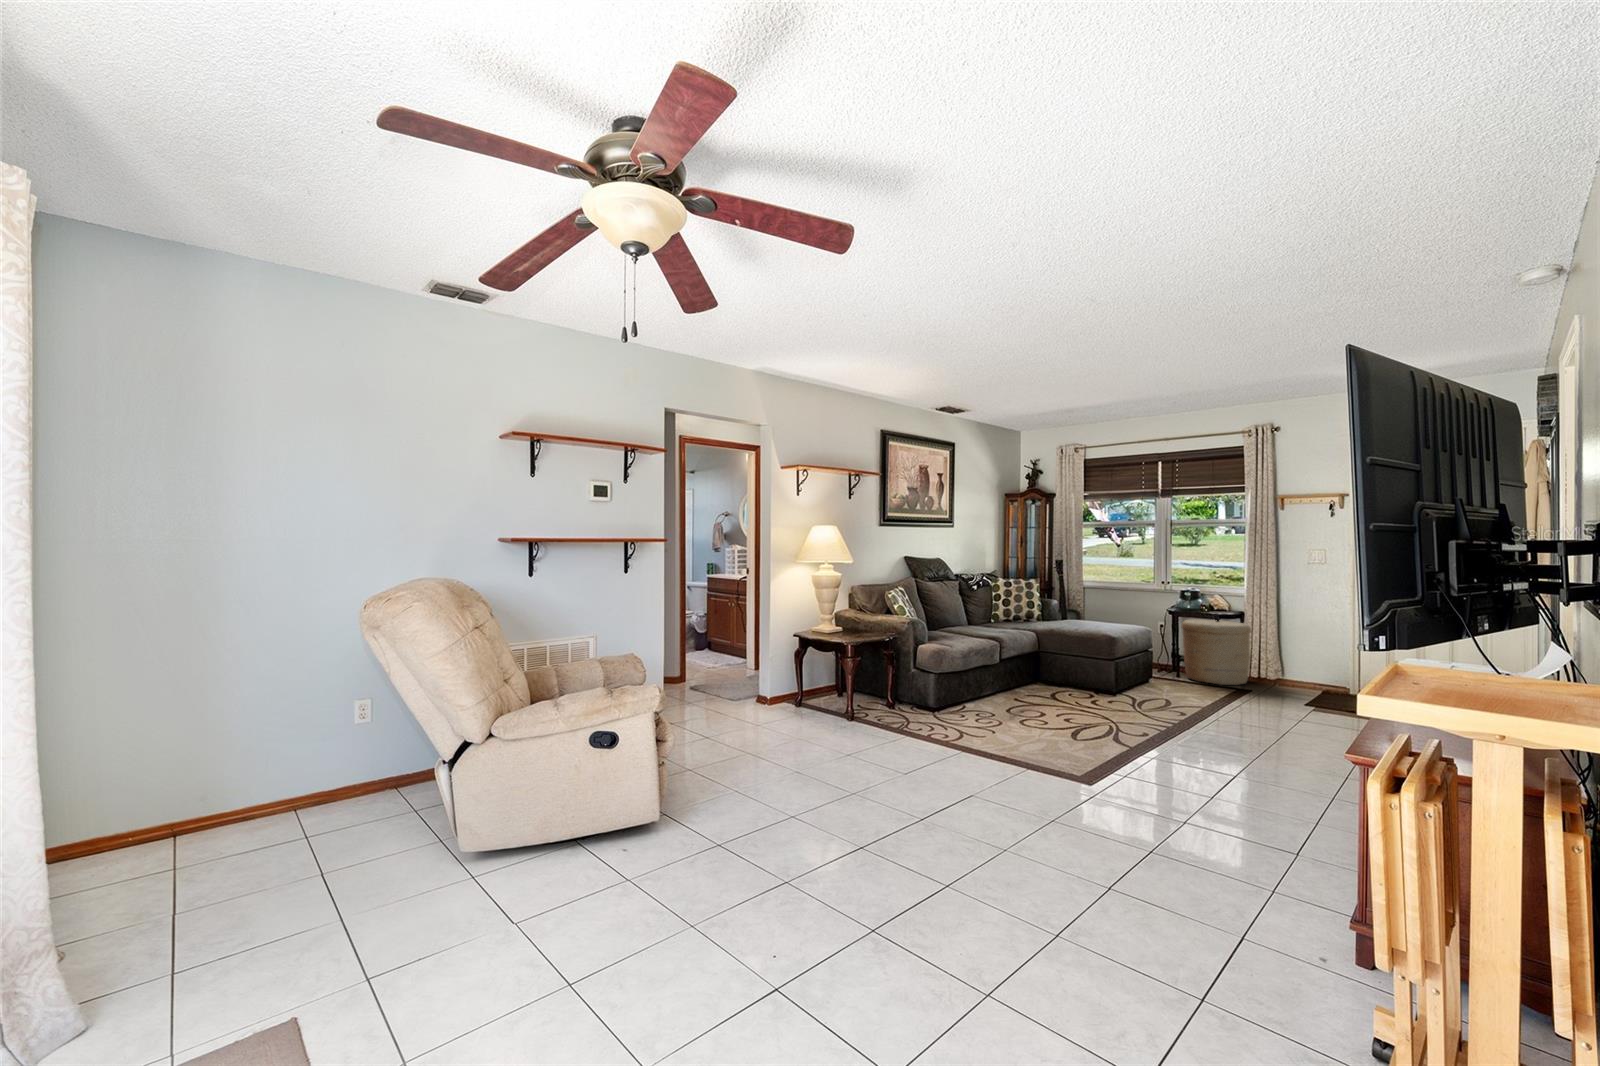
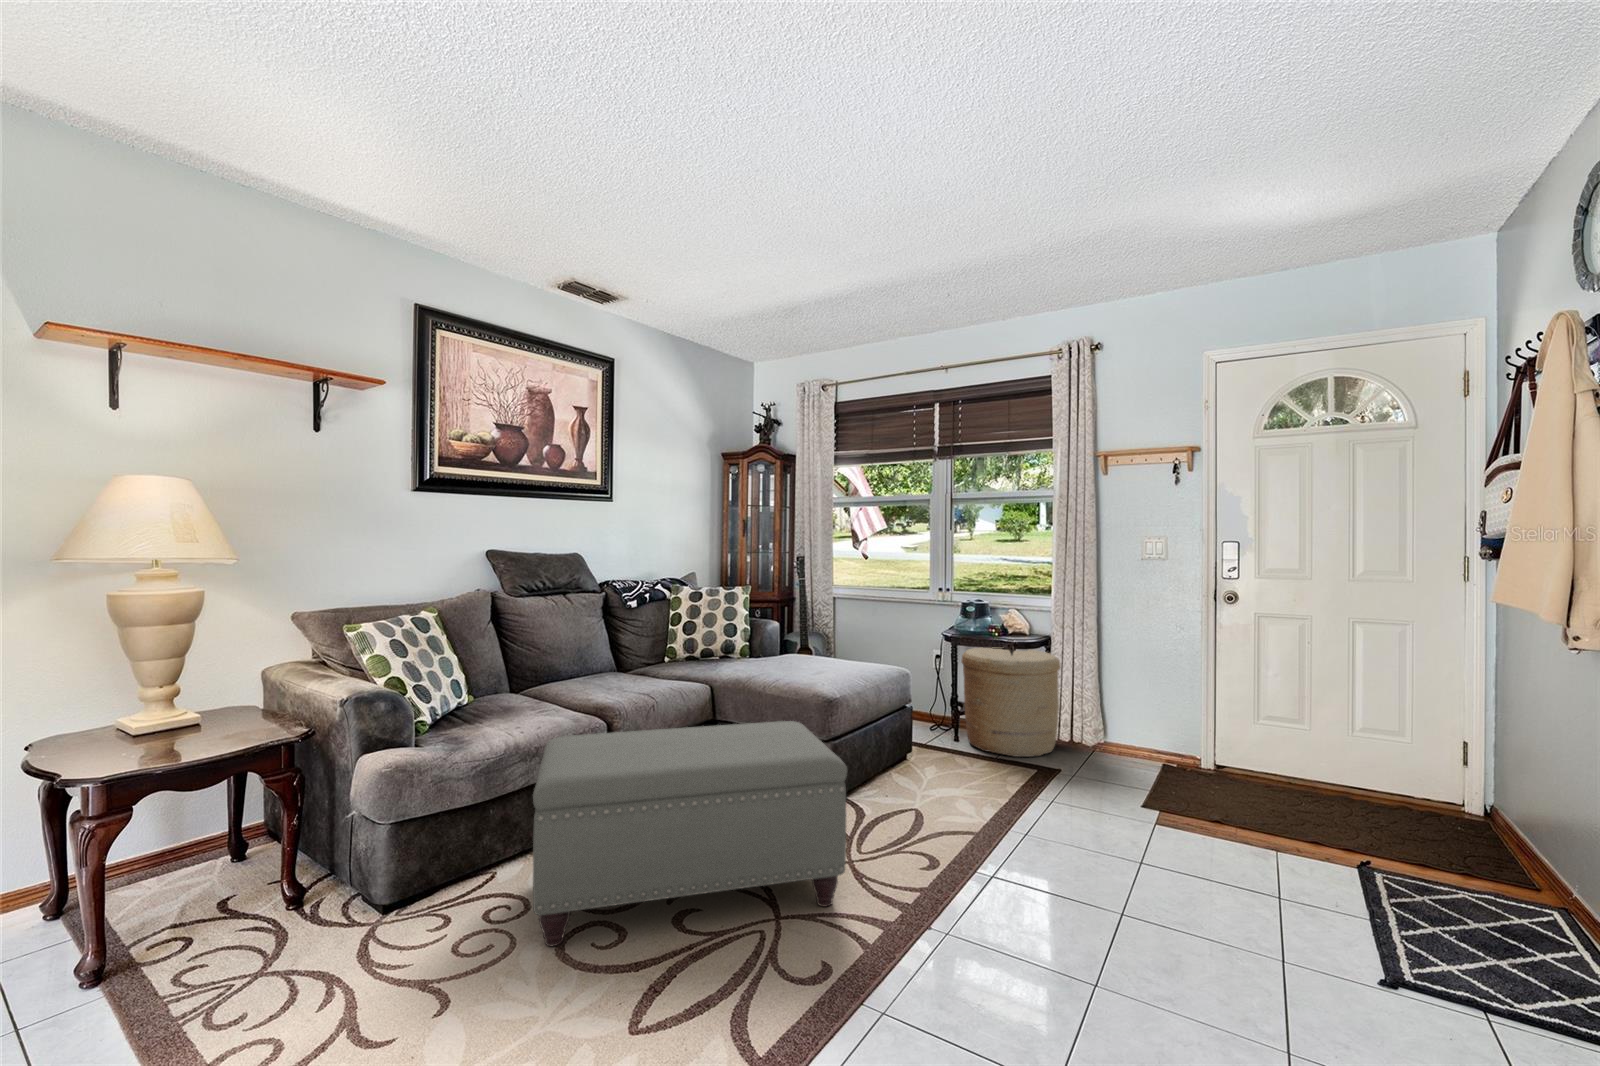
ottoman: none [984,645,1144,726] -> present [533,721,847,946]

